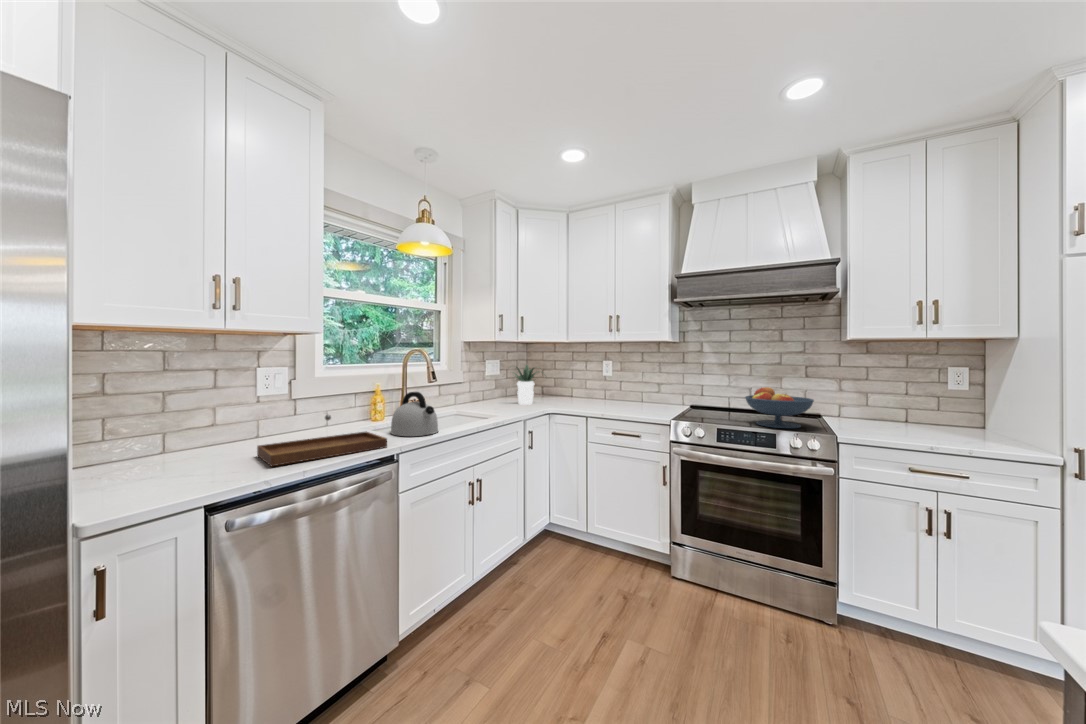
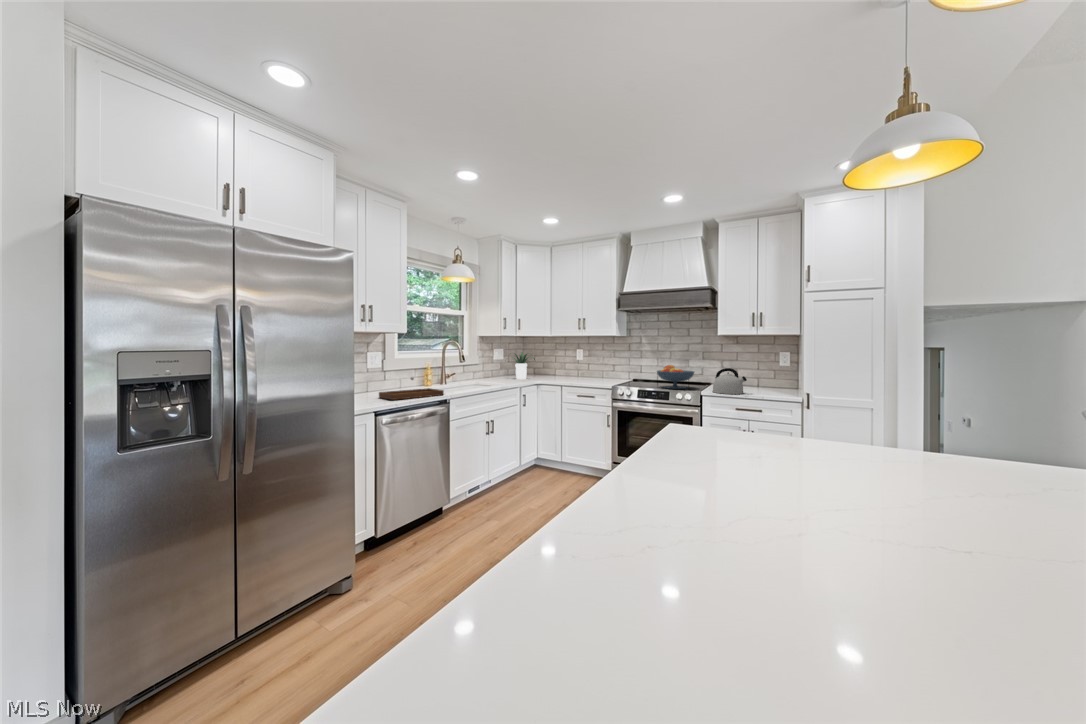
kettle: present [391,392,438,436] -> present [712,368,747,394]

